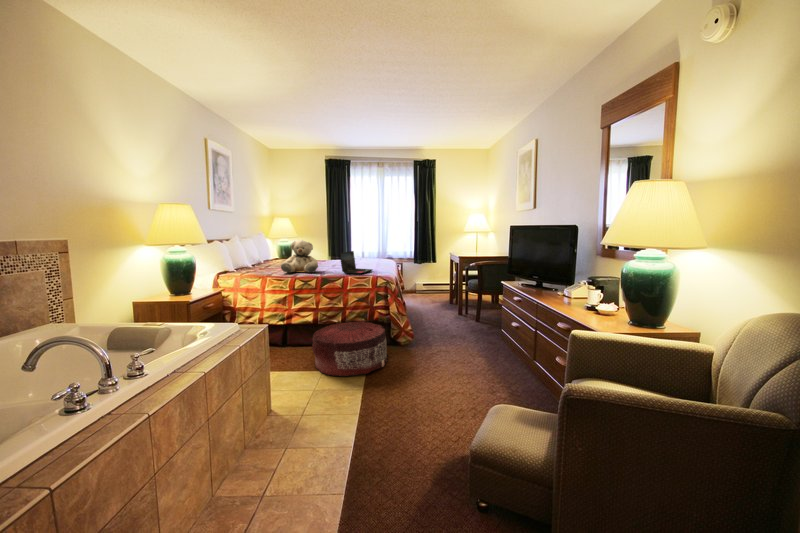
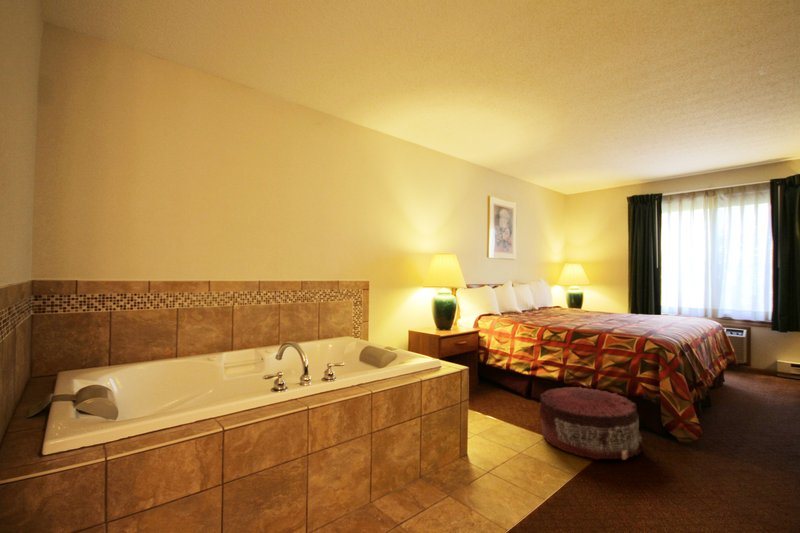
teddy bear: present [281,240,318,273] -> none [537,288,580,324]
laptop: present [340,251,372,274] -> none [600,304,652,333]

